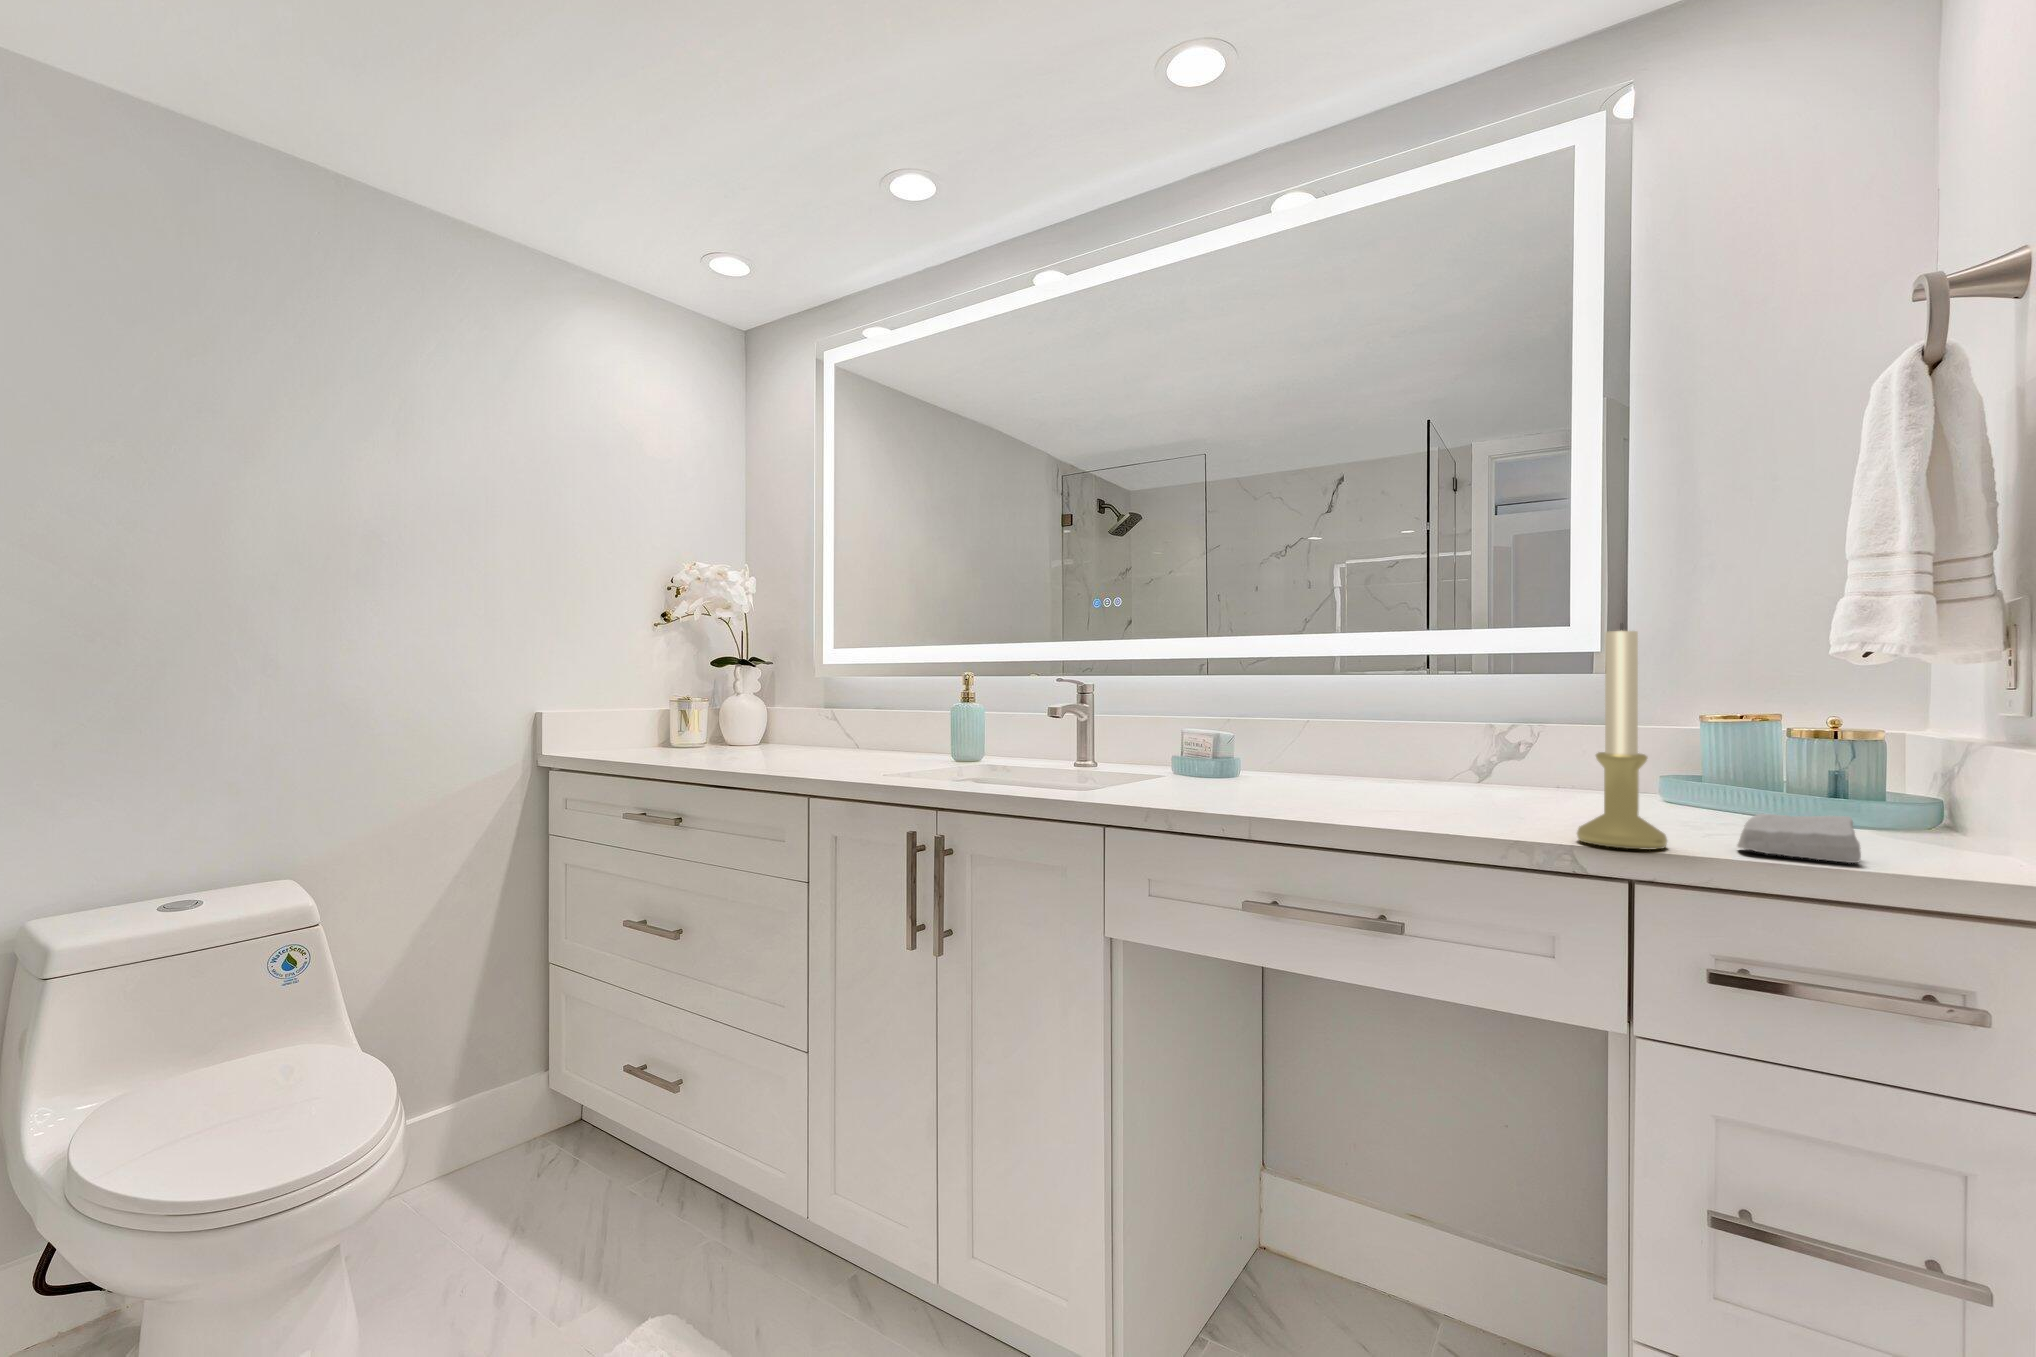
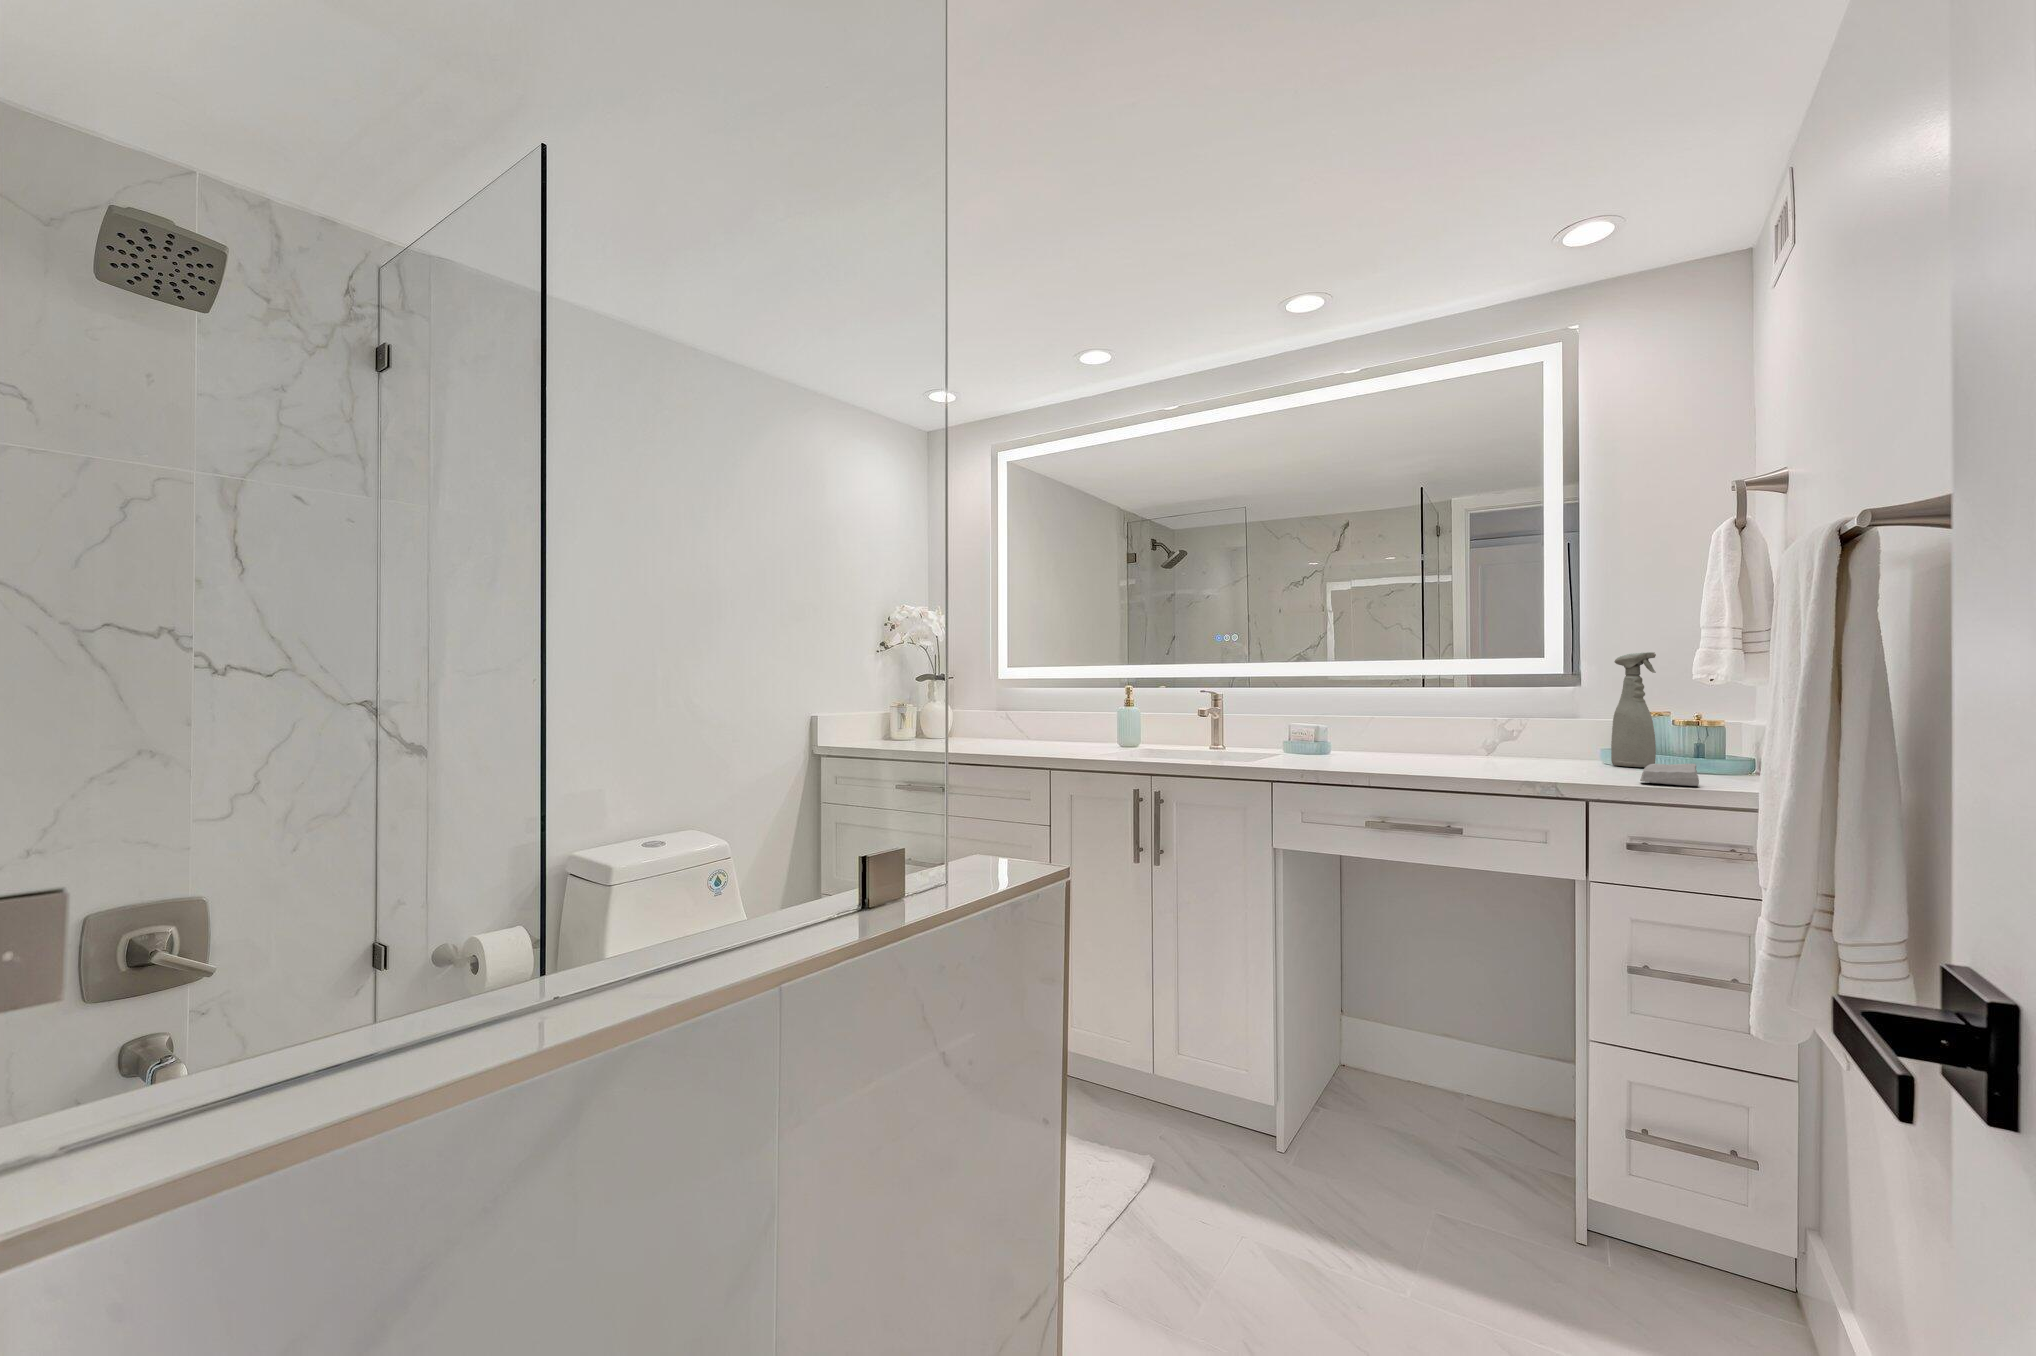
spray bottle: none [1679,608,1761,811] -> present [1611,652,1656,767]
candle holder: present [1577,630,1667,850] -> none [1557,665,1605,783]

